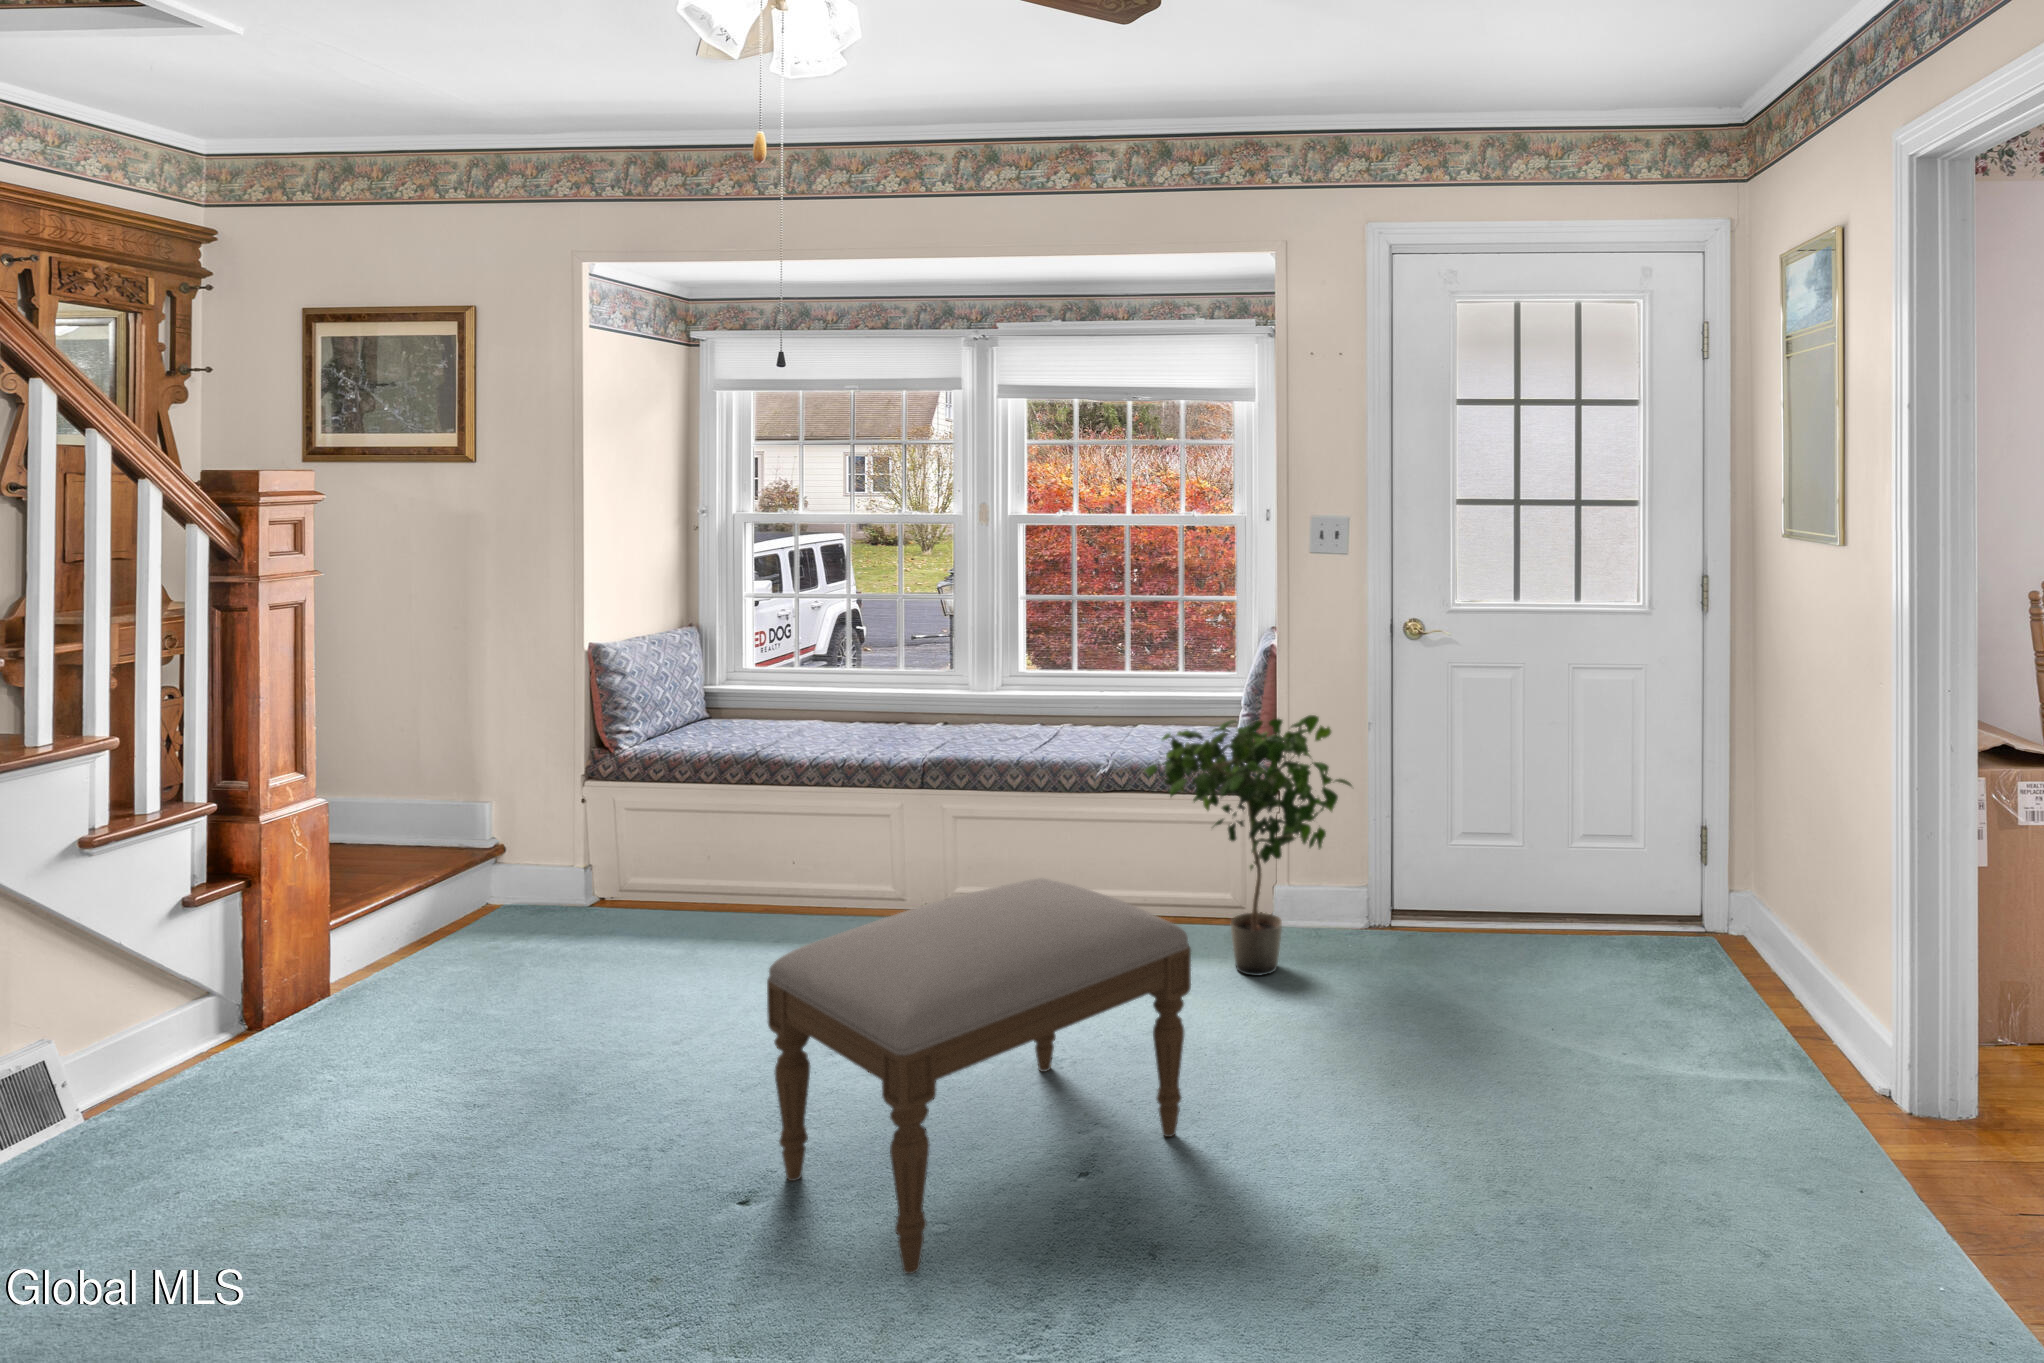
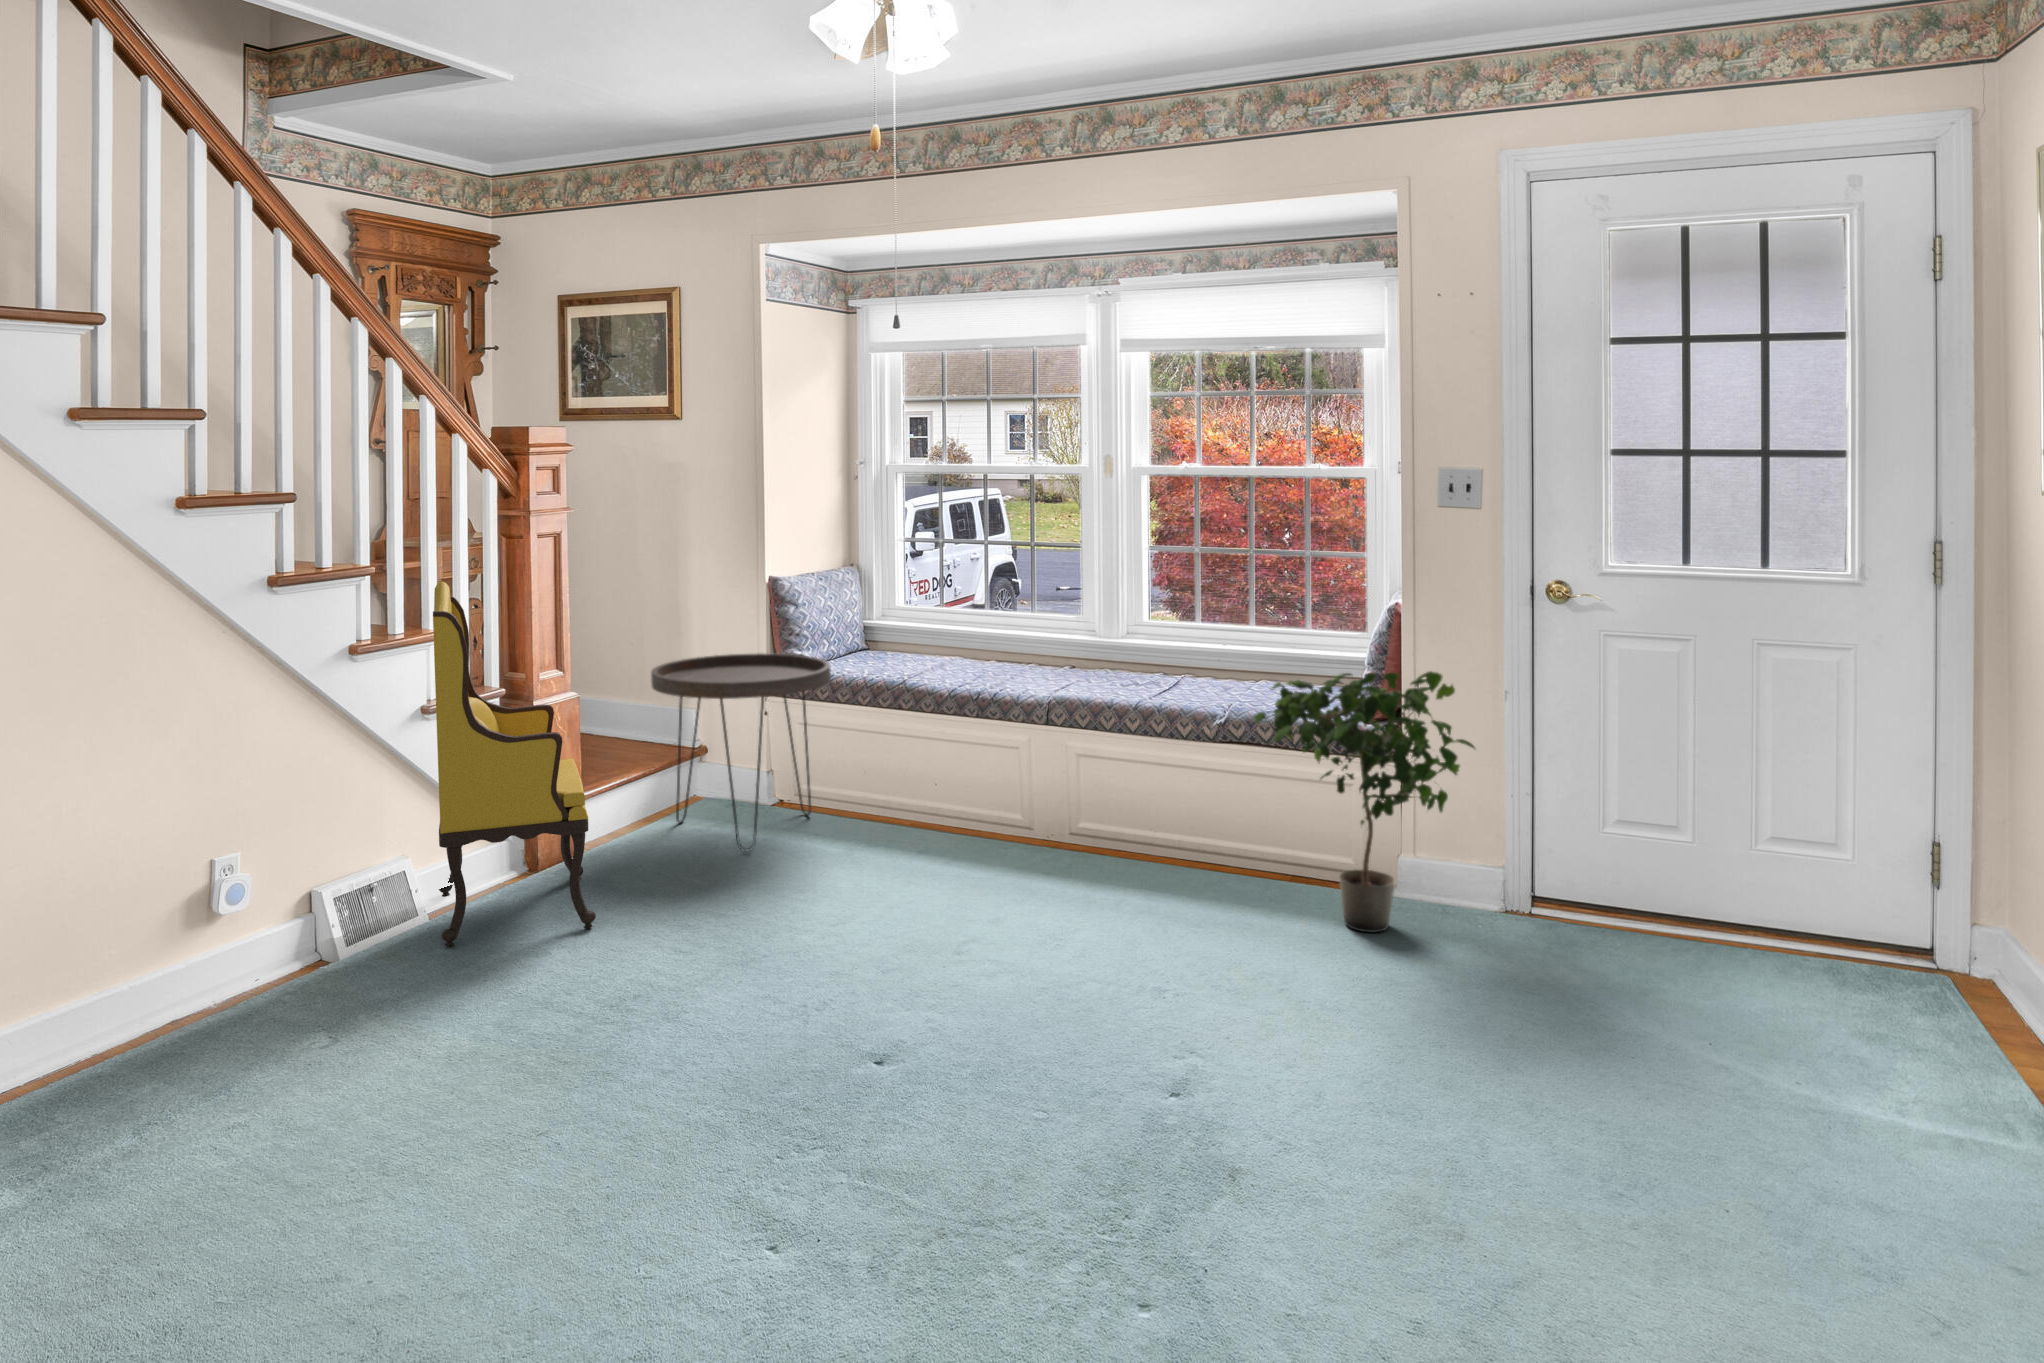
armchair: none [108,671,360,1155] -> present [433,582,596,947]
side table: none [435,729,669,966] -> present [651,653,831,852]
ottoman: present [767,878,1191,1274] -> none [890,804,1272,1125]

